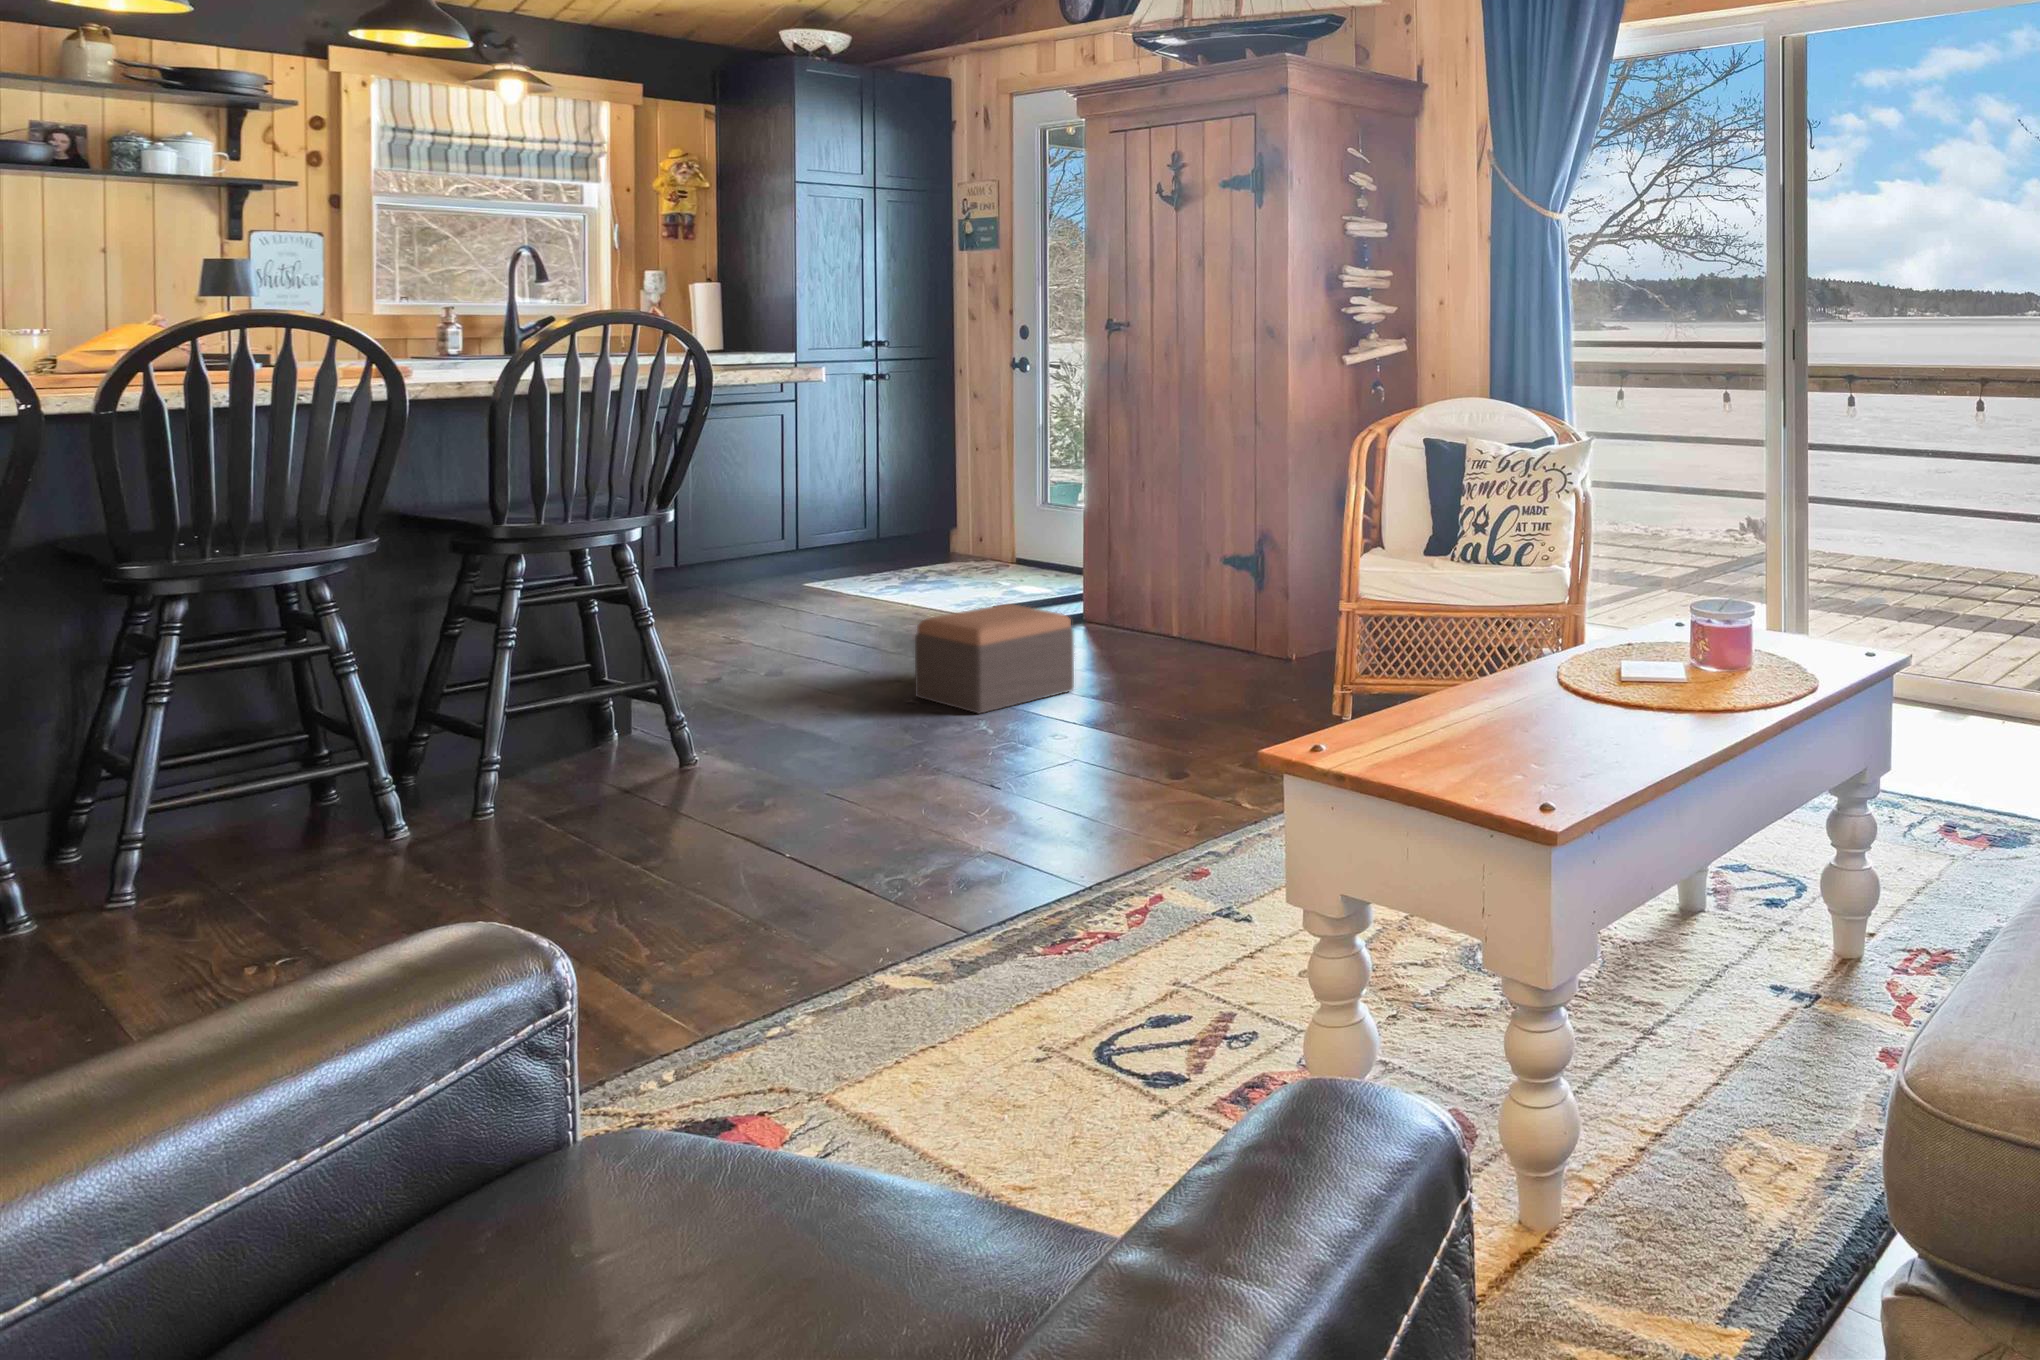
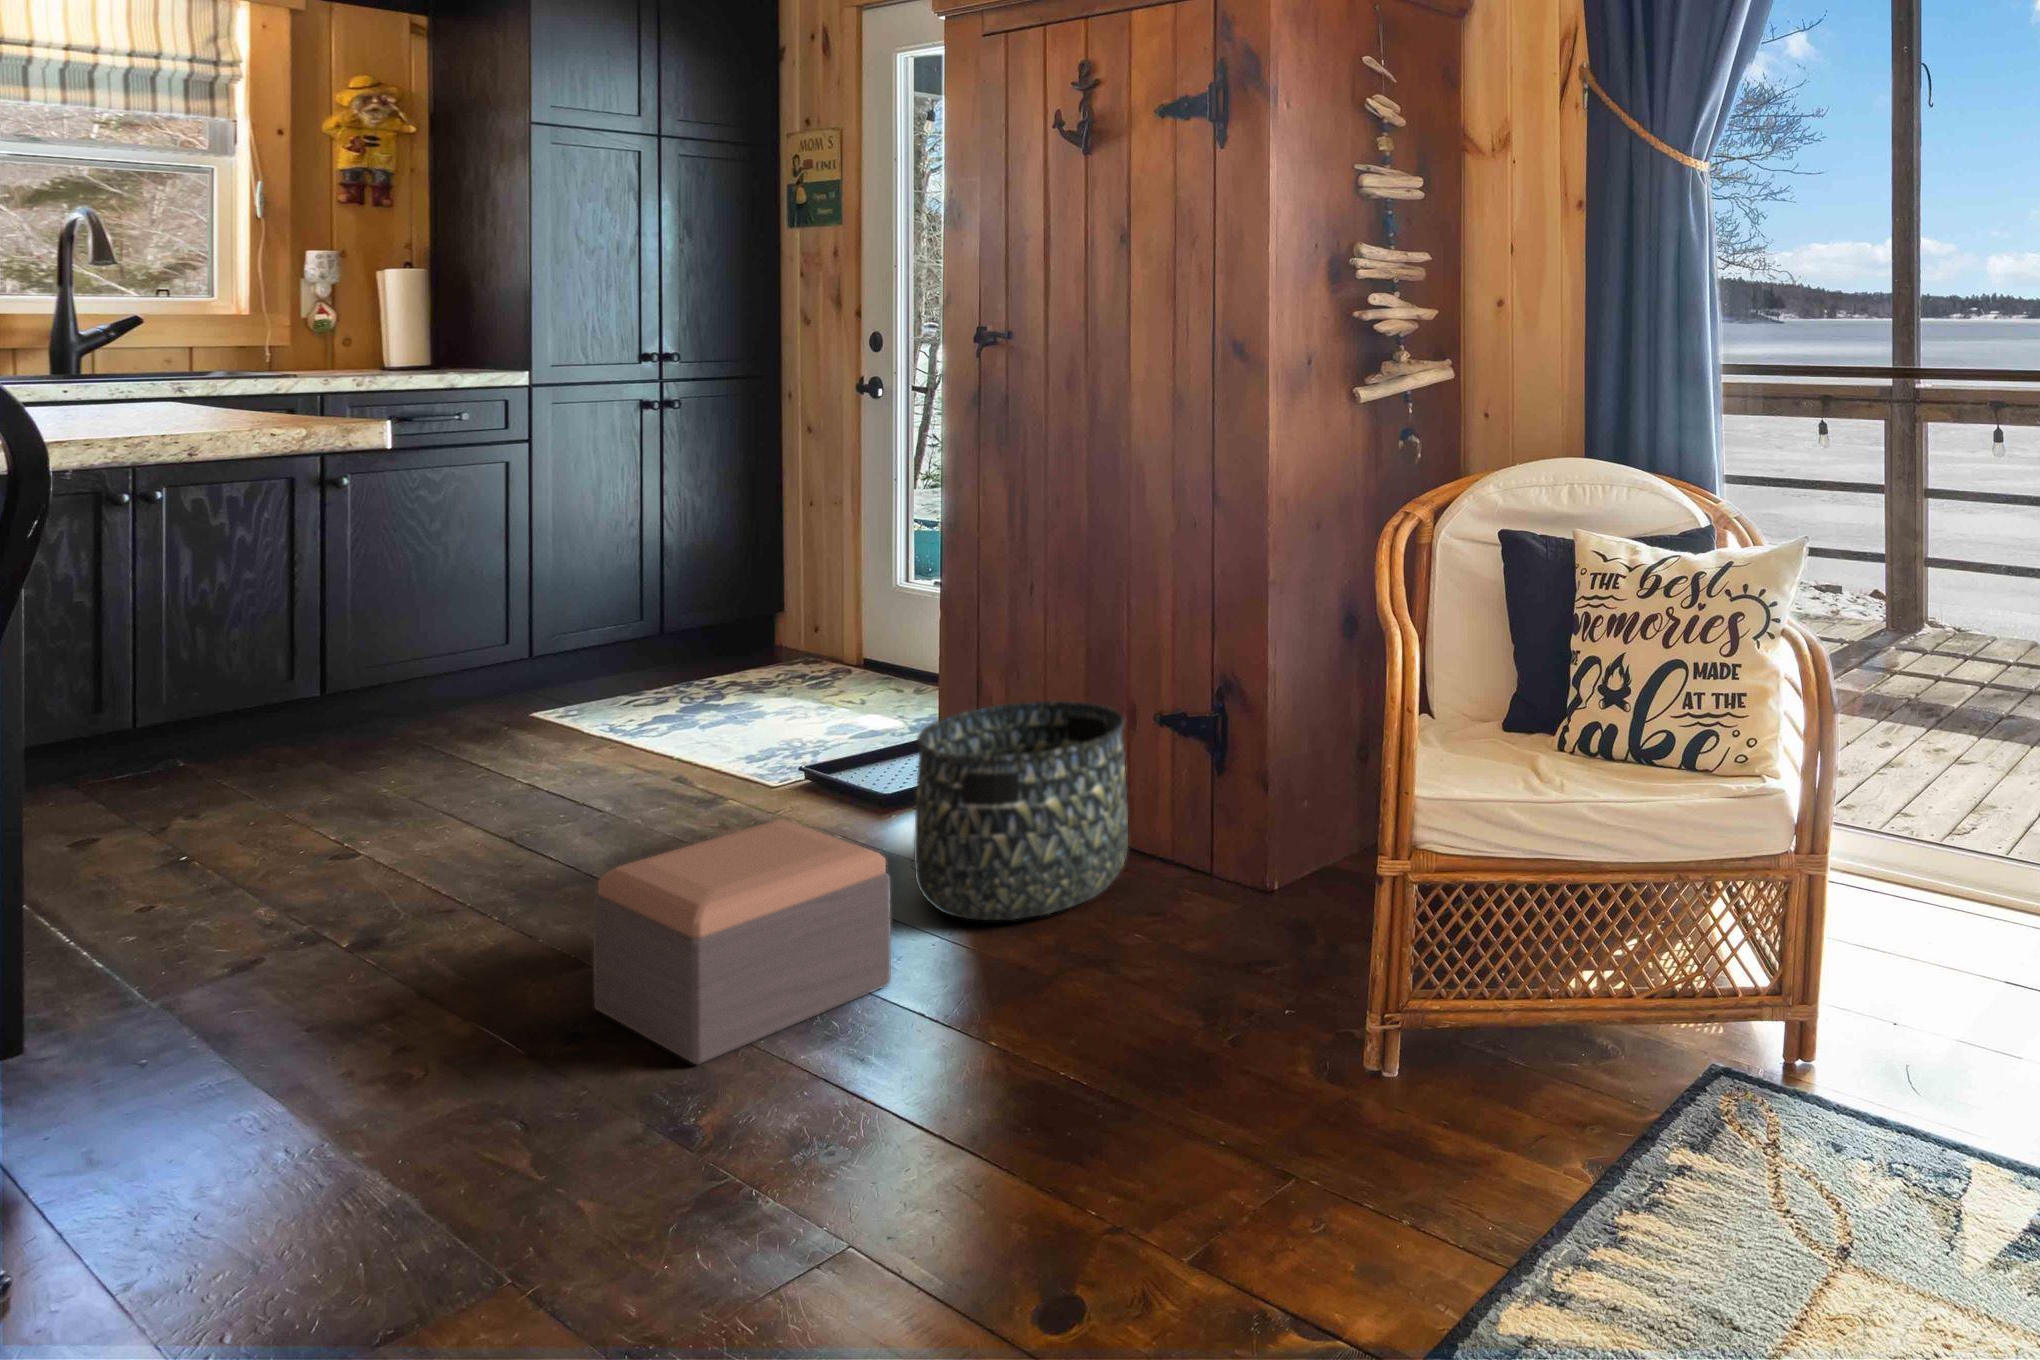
basket: none [1081,551,1206,670] -> present [914,701,1128,920]

